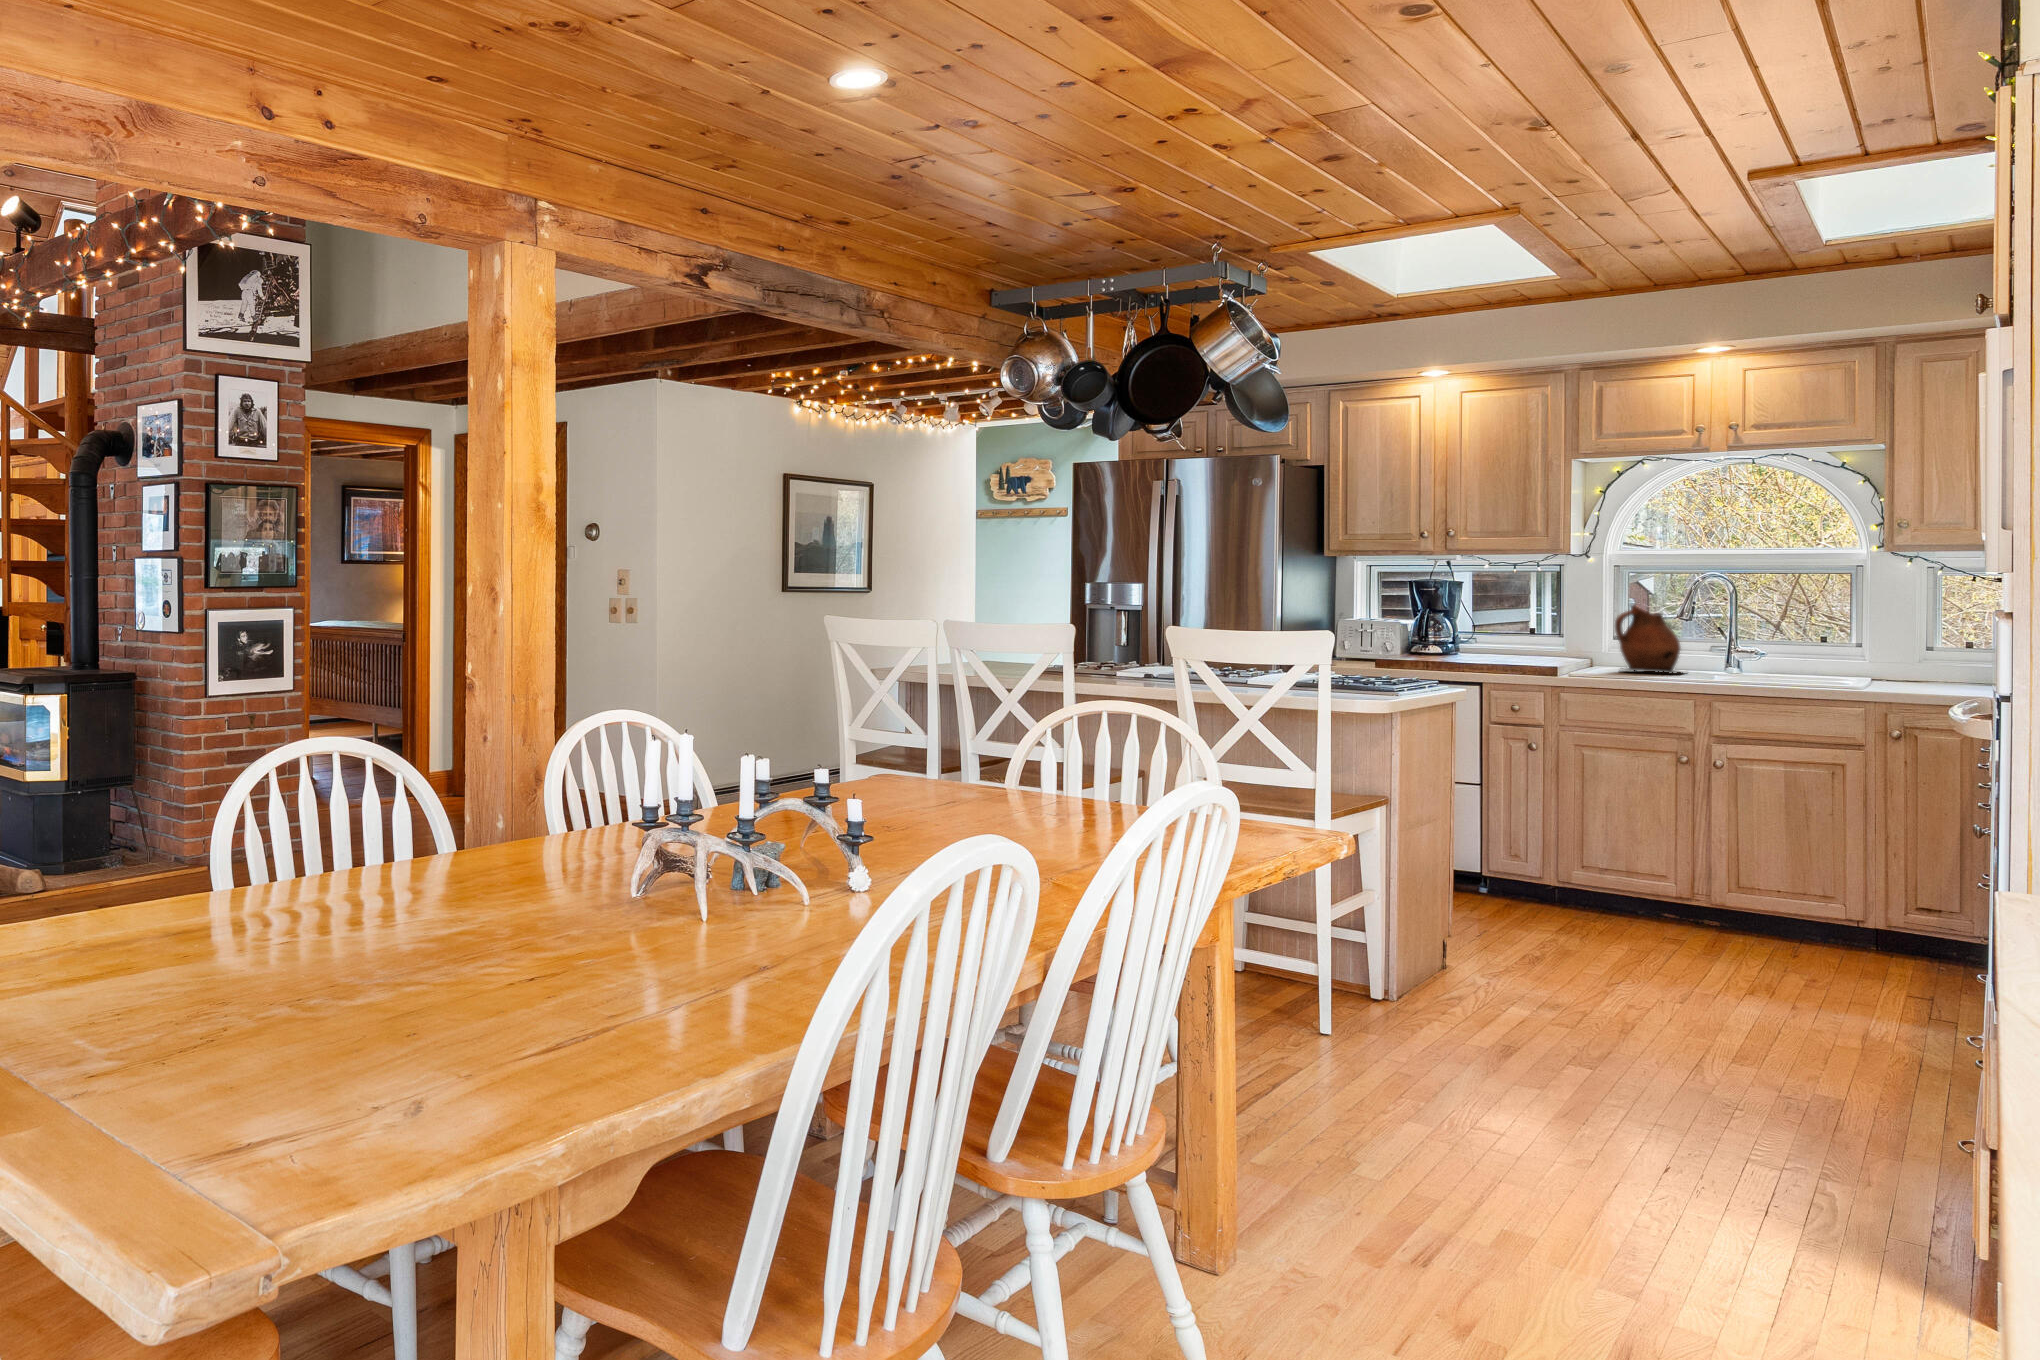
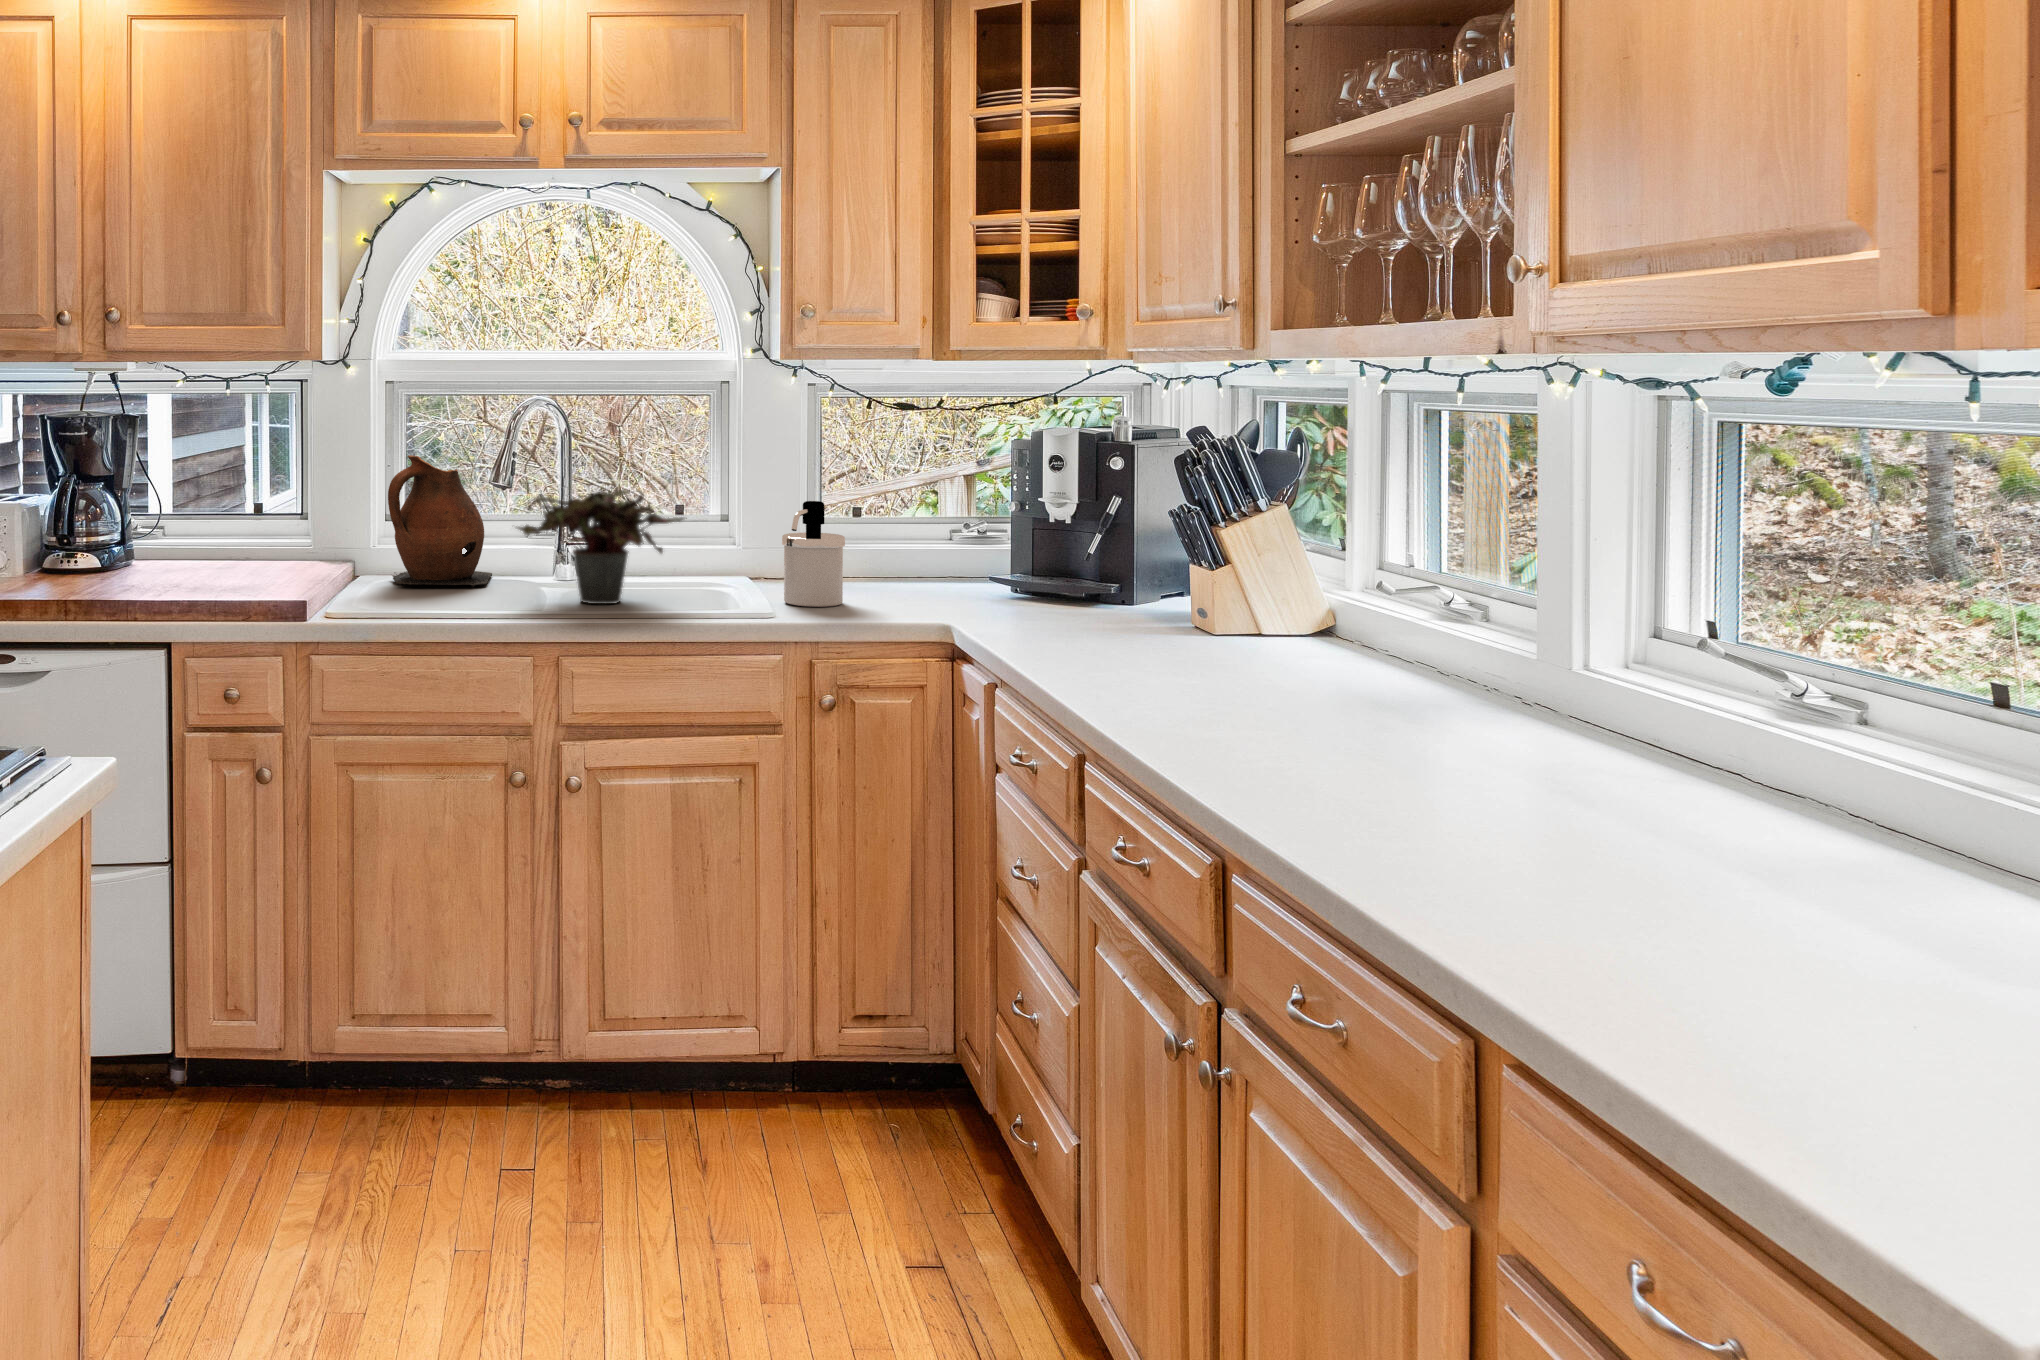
potted plant: none [1690,622,1812,682] -> present [517,489,687,604]
soap dispenser: none [1877,632,1926,689] -> present [782,501,845,607]

